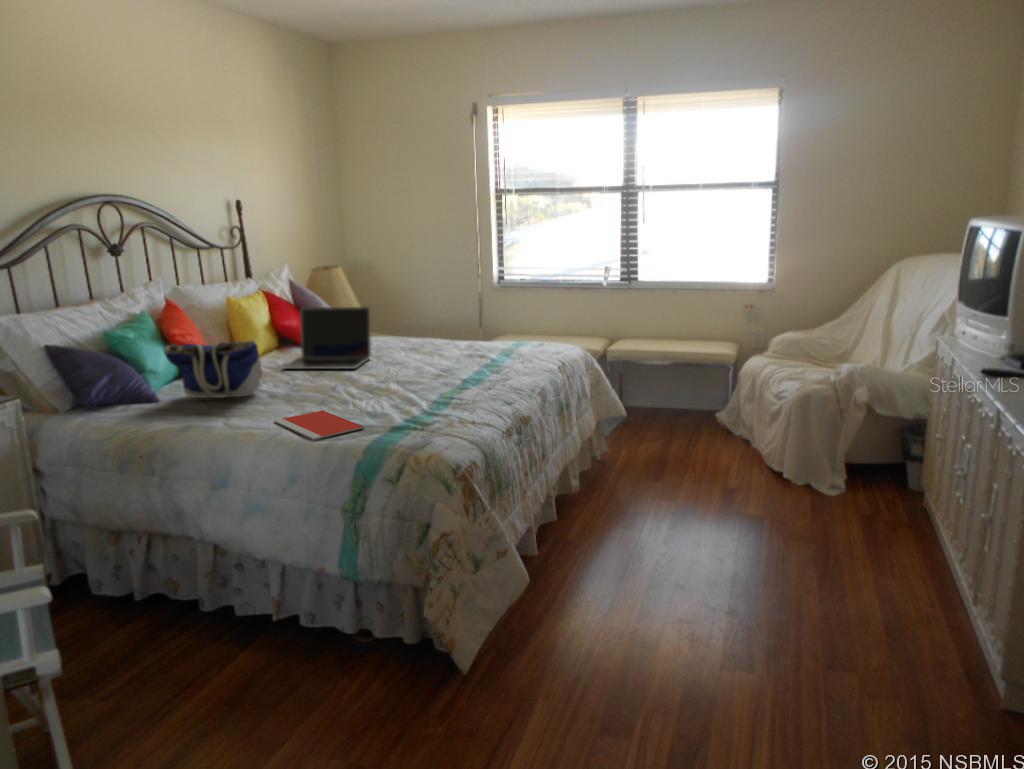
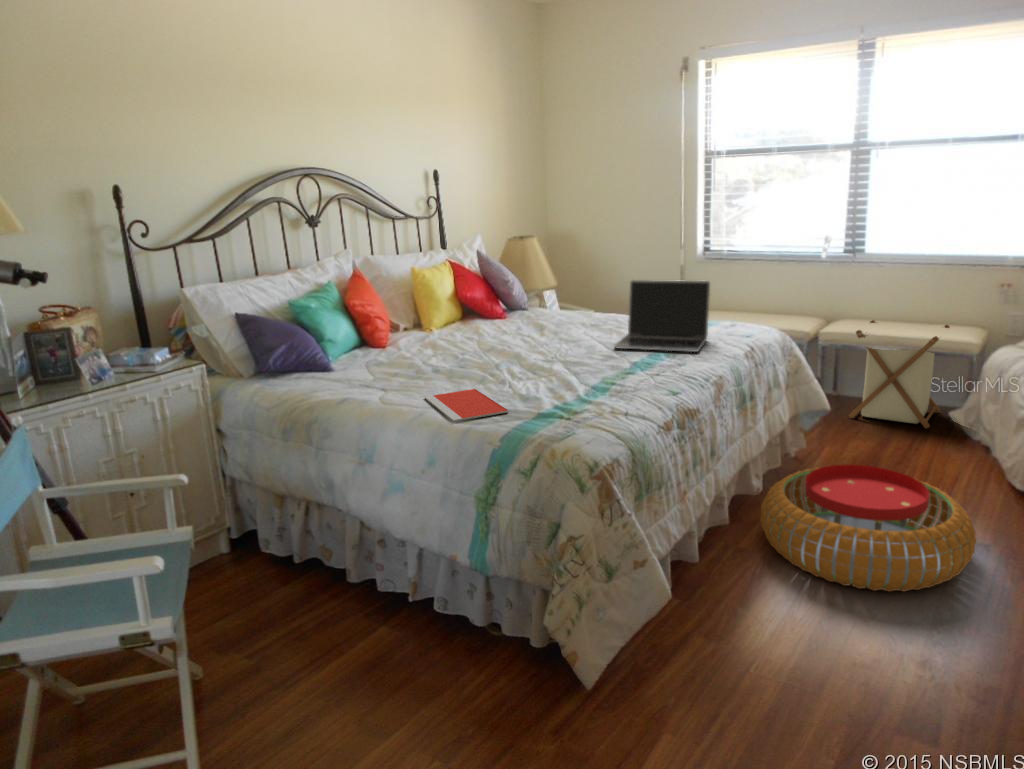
laptop: present [284,307,371,369] -> present [614,280,710,352]
laundry basket: none [636,338,709,428] -> present [848,320,950,428]
tote bag: present [164,340,262,398] -> none [335,312,427,369]
pouf: none [582,458,750,559] -> present [760,465,976,592]

